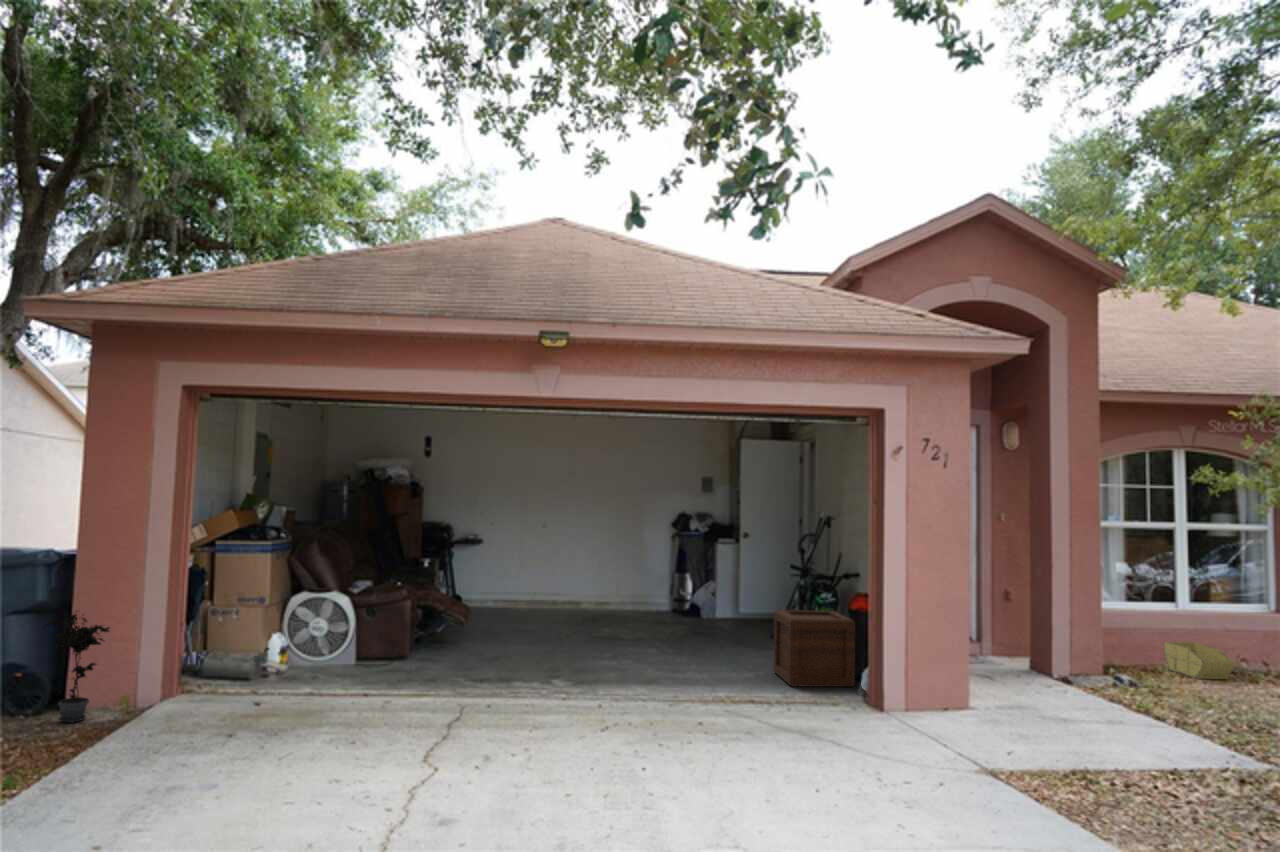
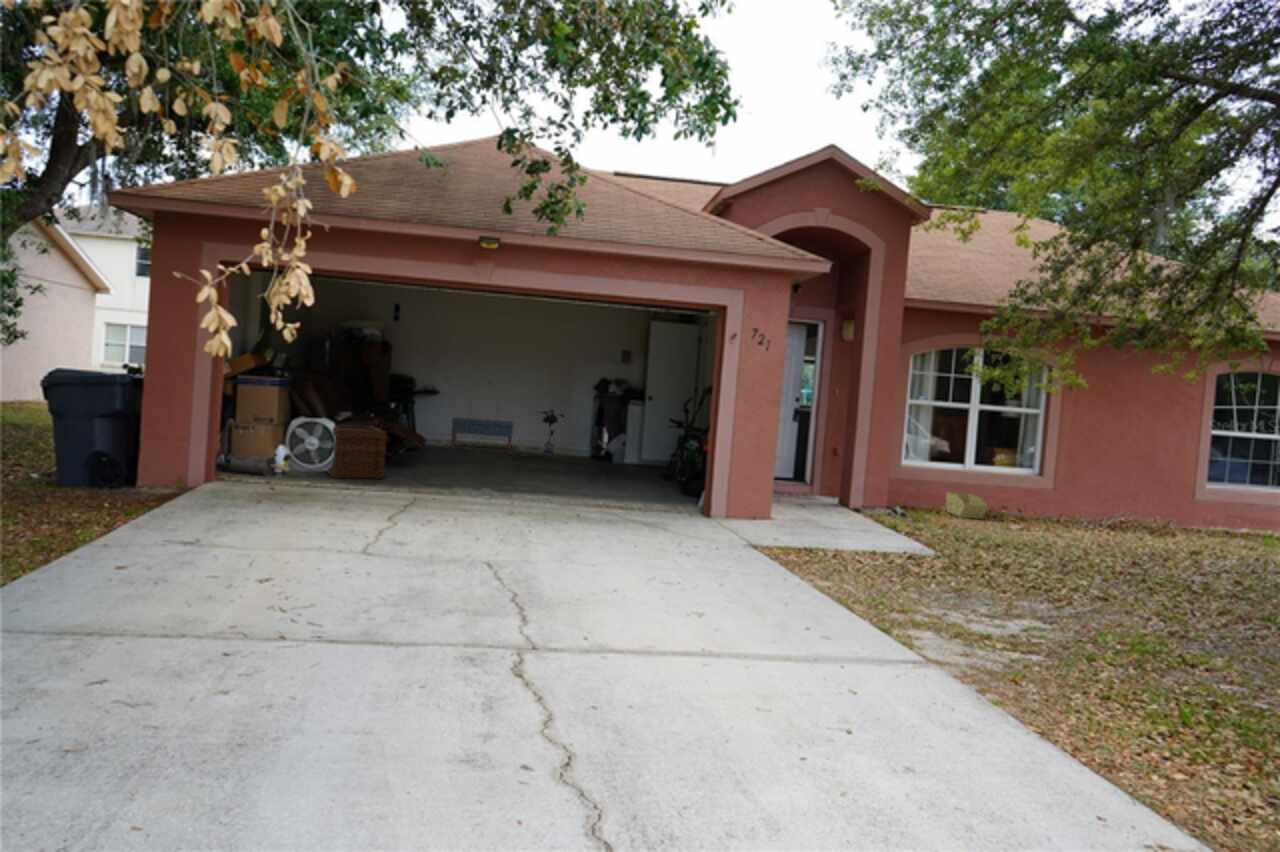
bench: none [499,570,574,608] -> present [451,417,514,450]
wooden crate: present [774,610,855,687] -> present [326,425,386,479]
potted plant: present [44,614,110,723] -> present [537,409,565,453]

